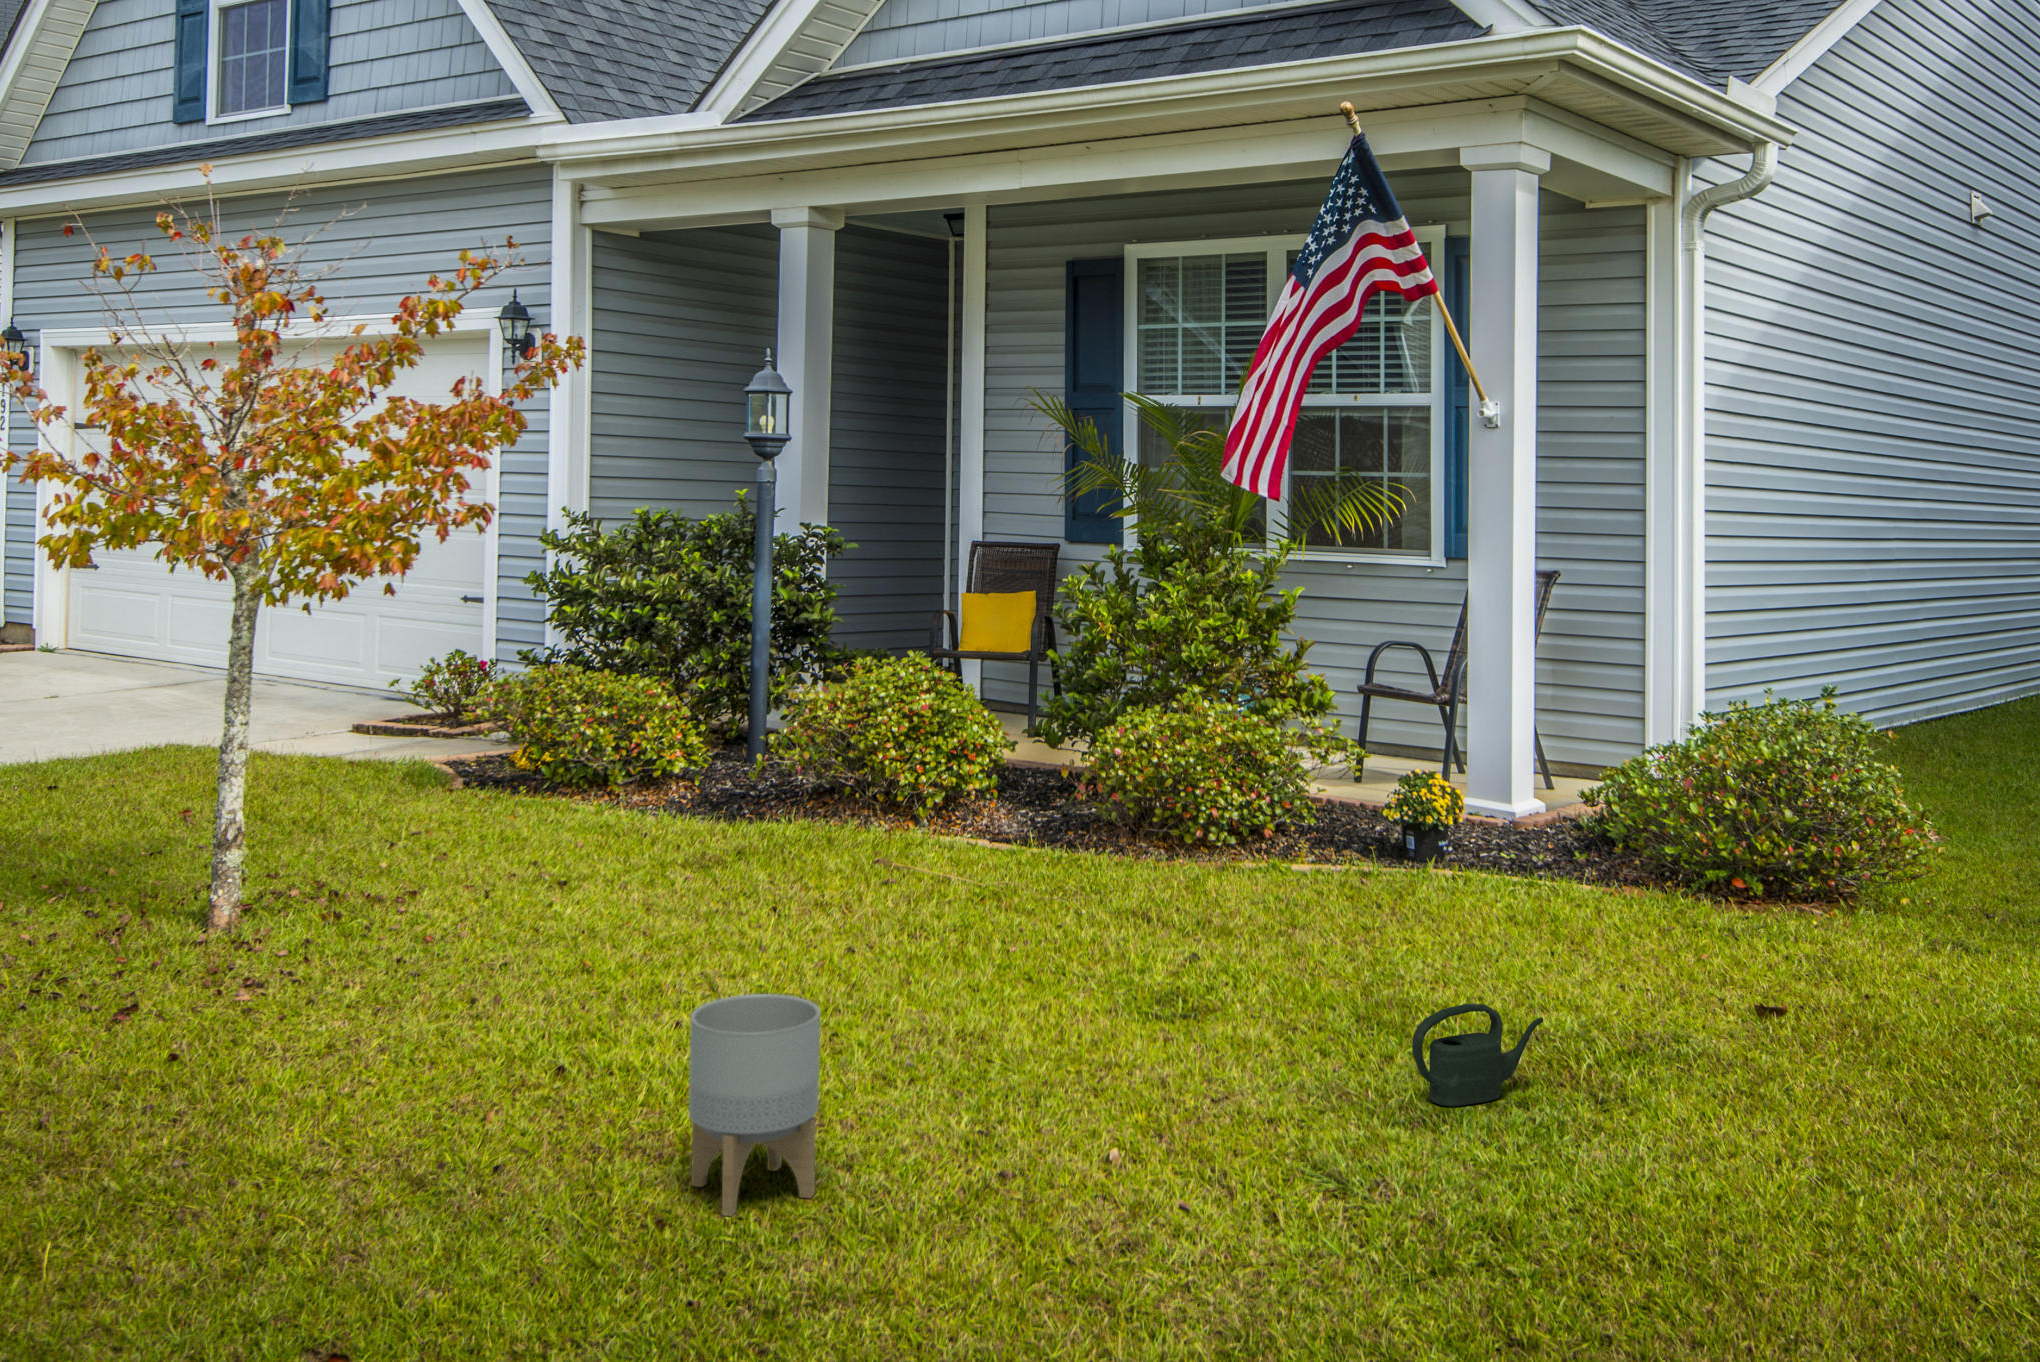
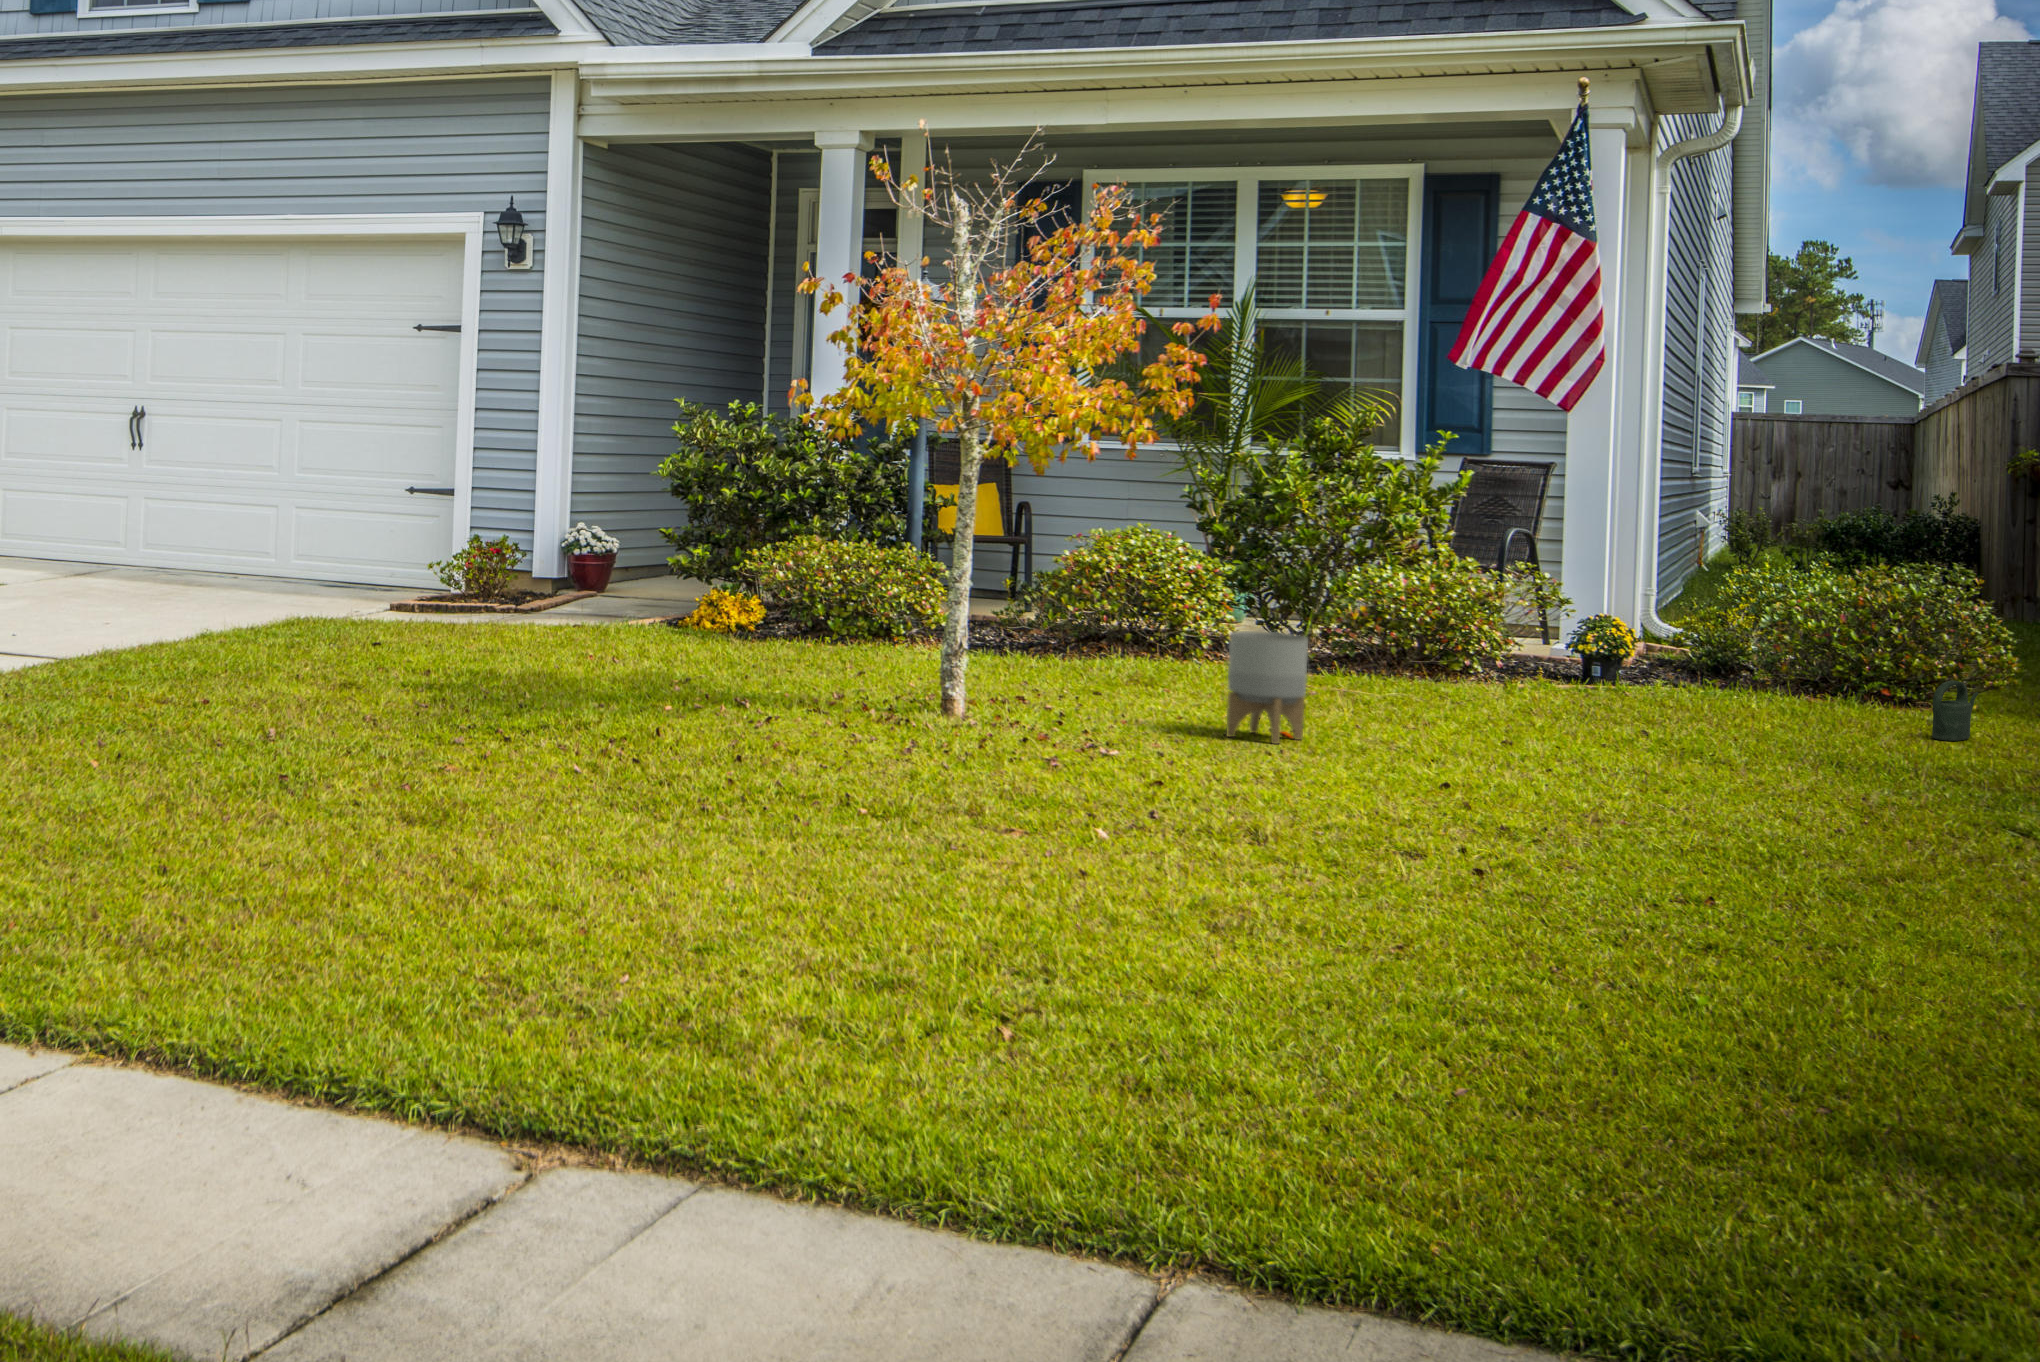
planter: present [689,994,820,1216] -> present [1226,631,1308,744]

